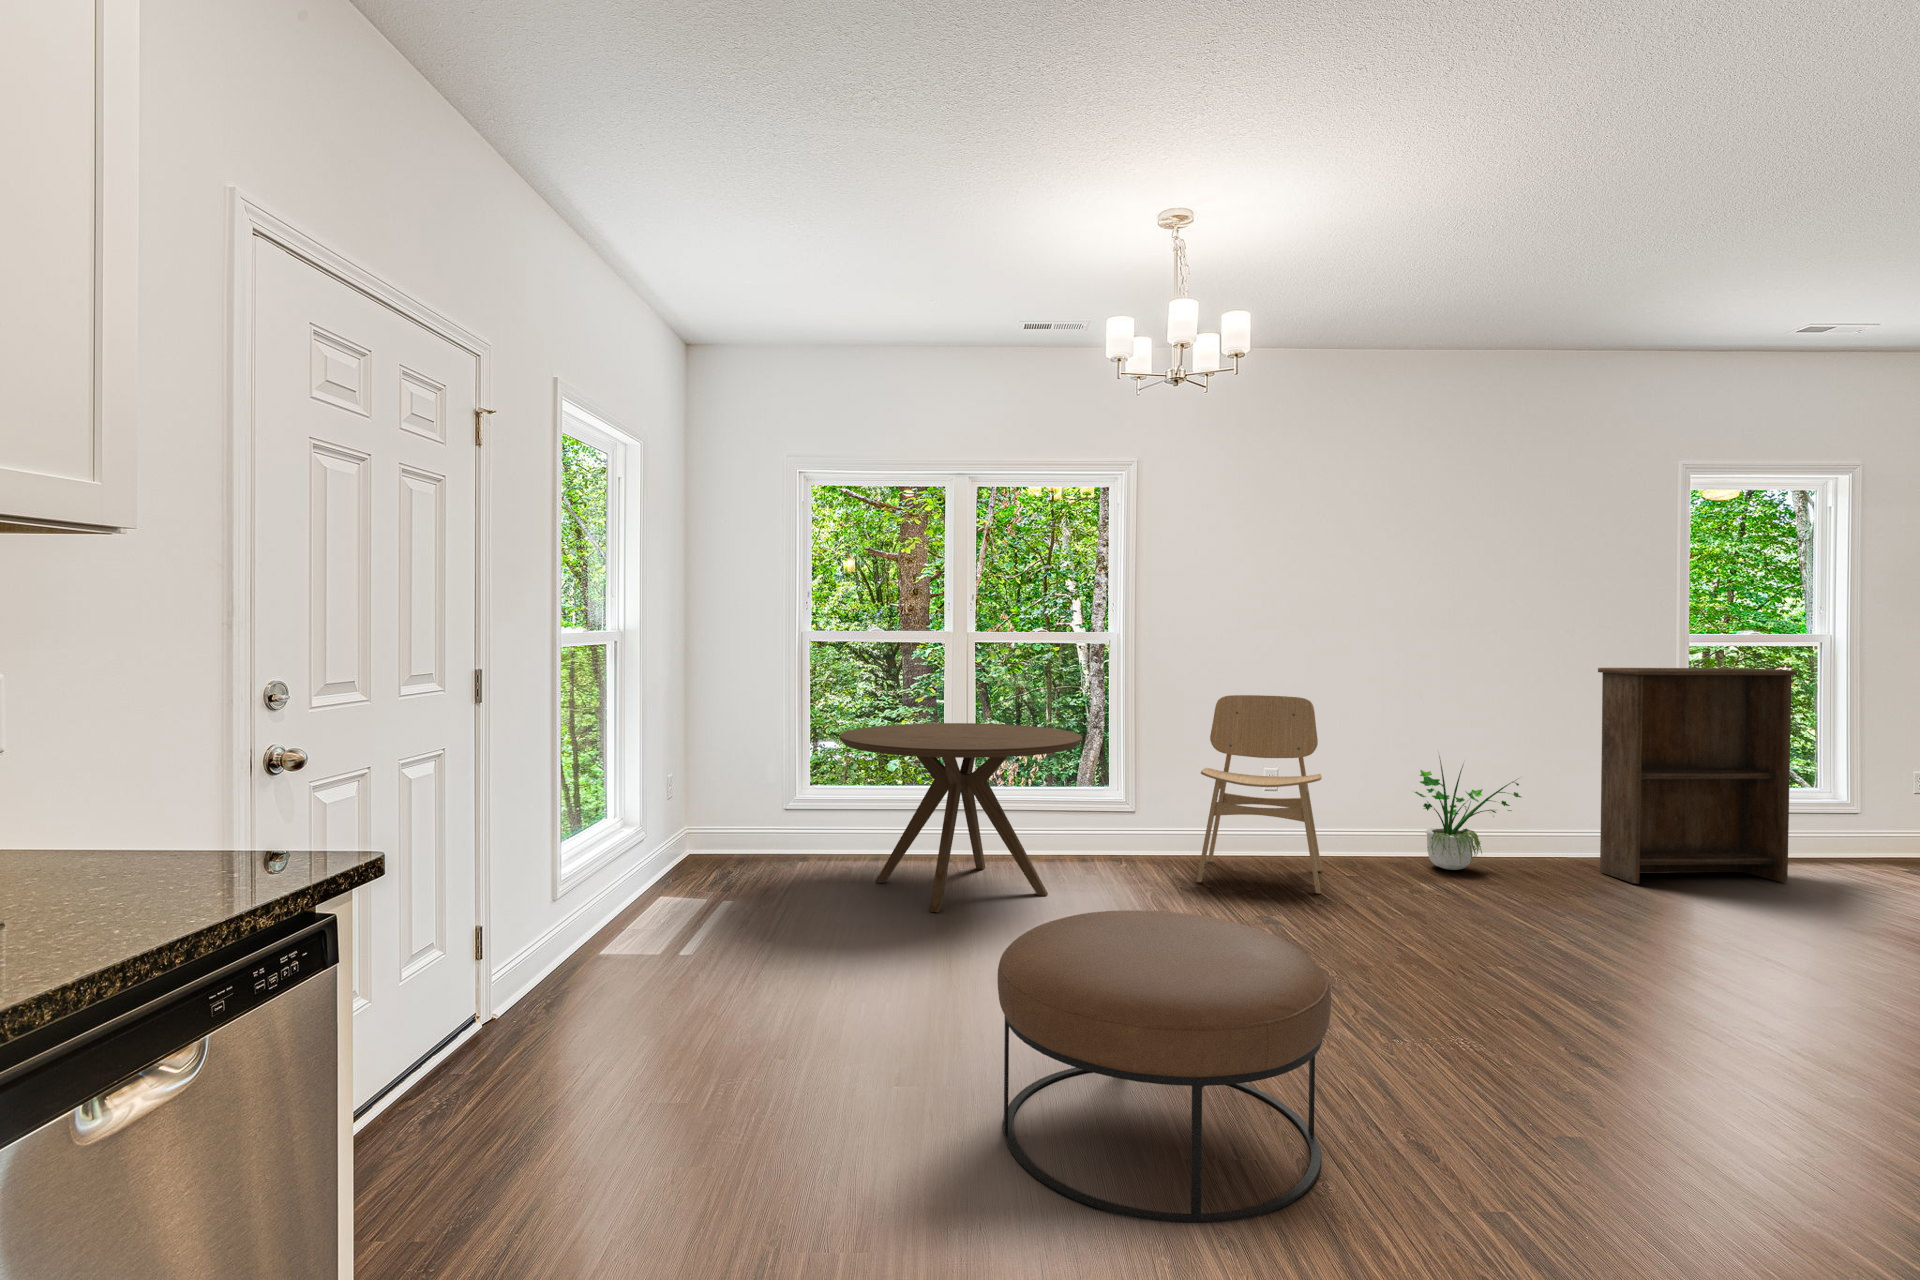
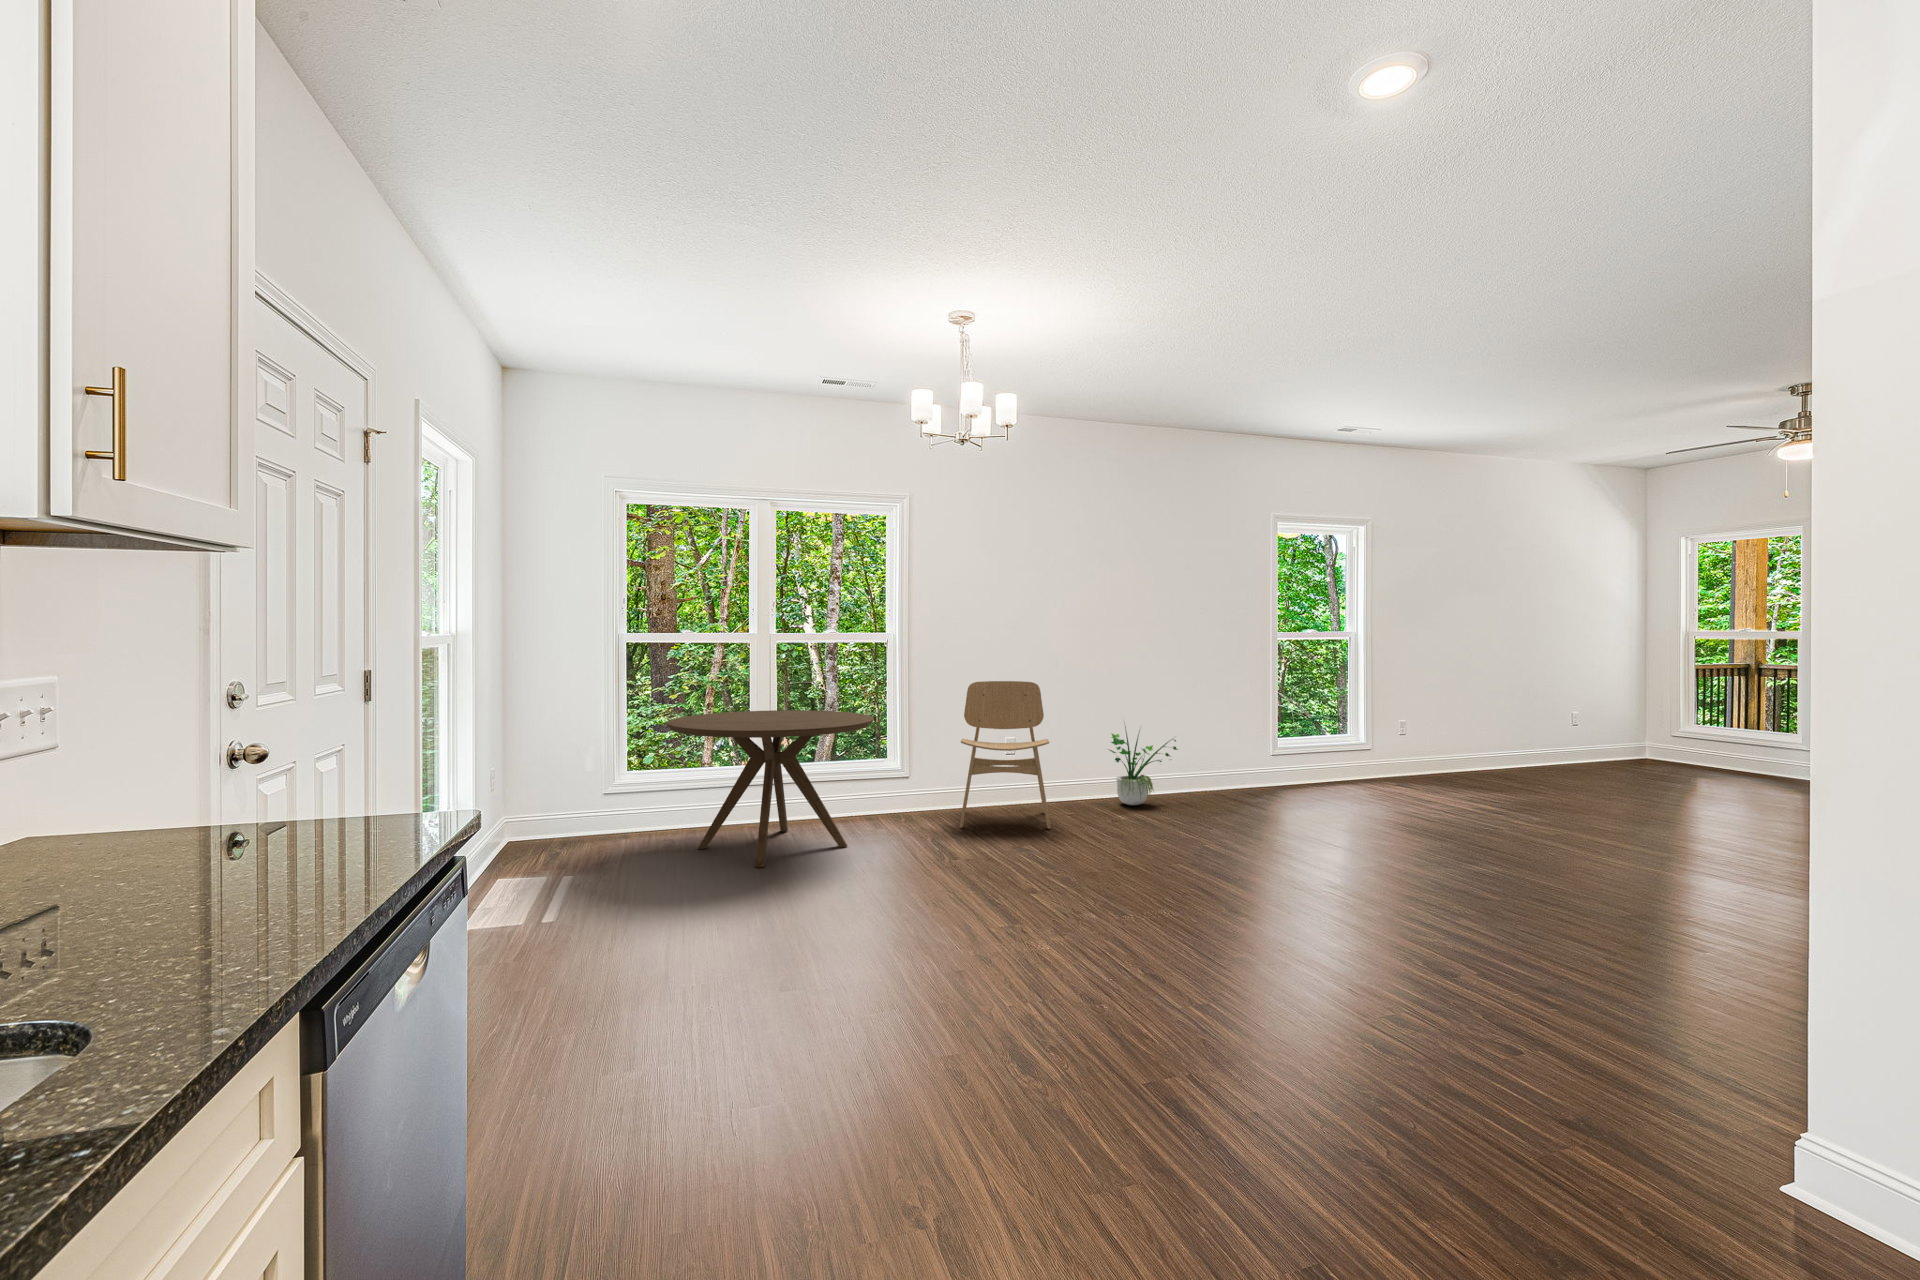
bookshelf: present [1598,668,1797,884] -> none [1224,655,1340,805]
ottoman: present [998,910,1331,1223] -> none [873,840,1111,1052]

